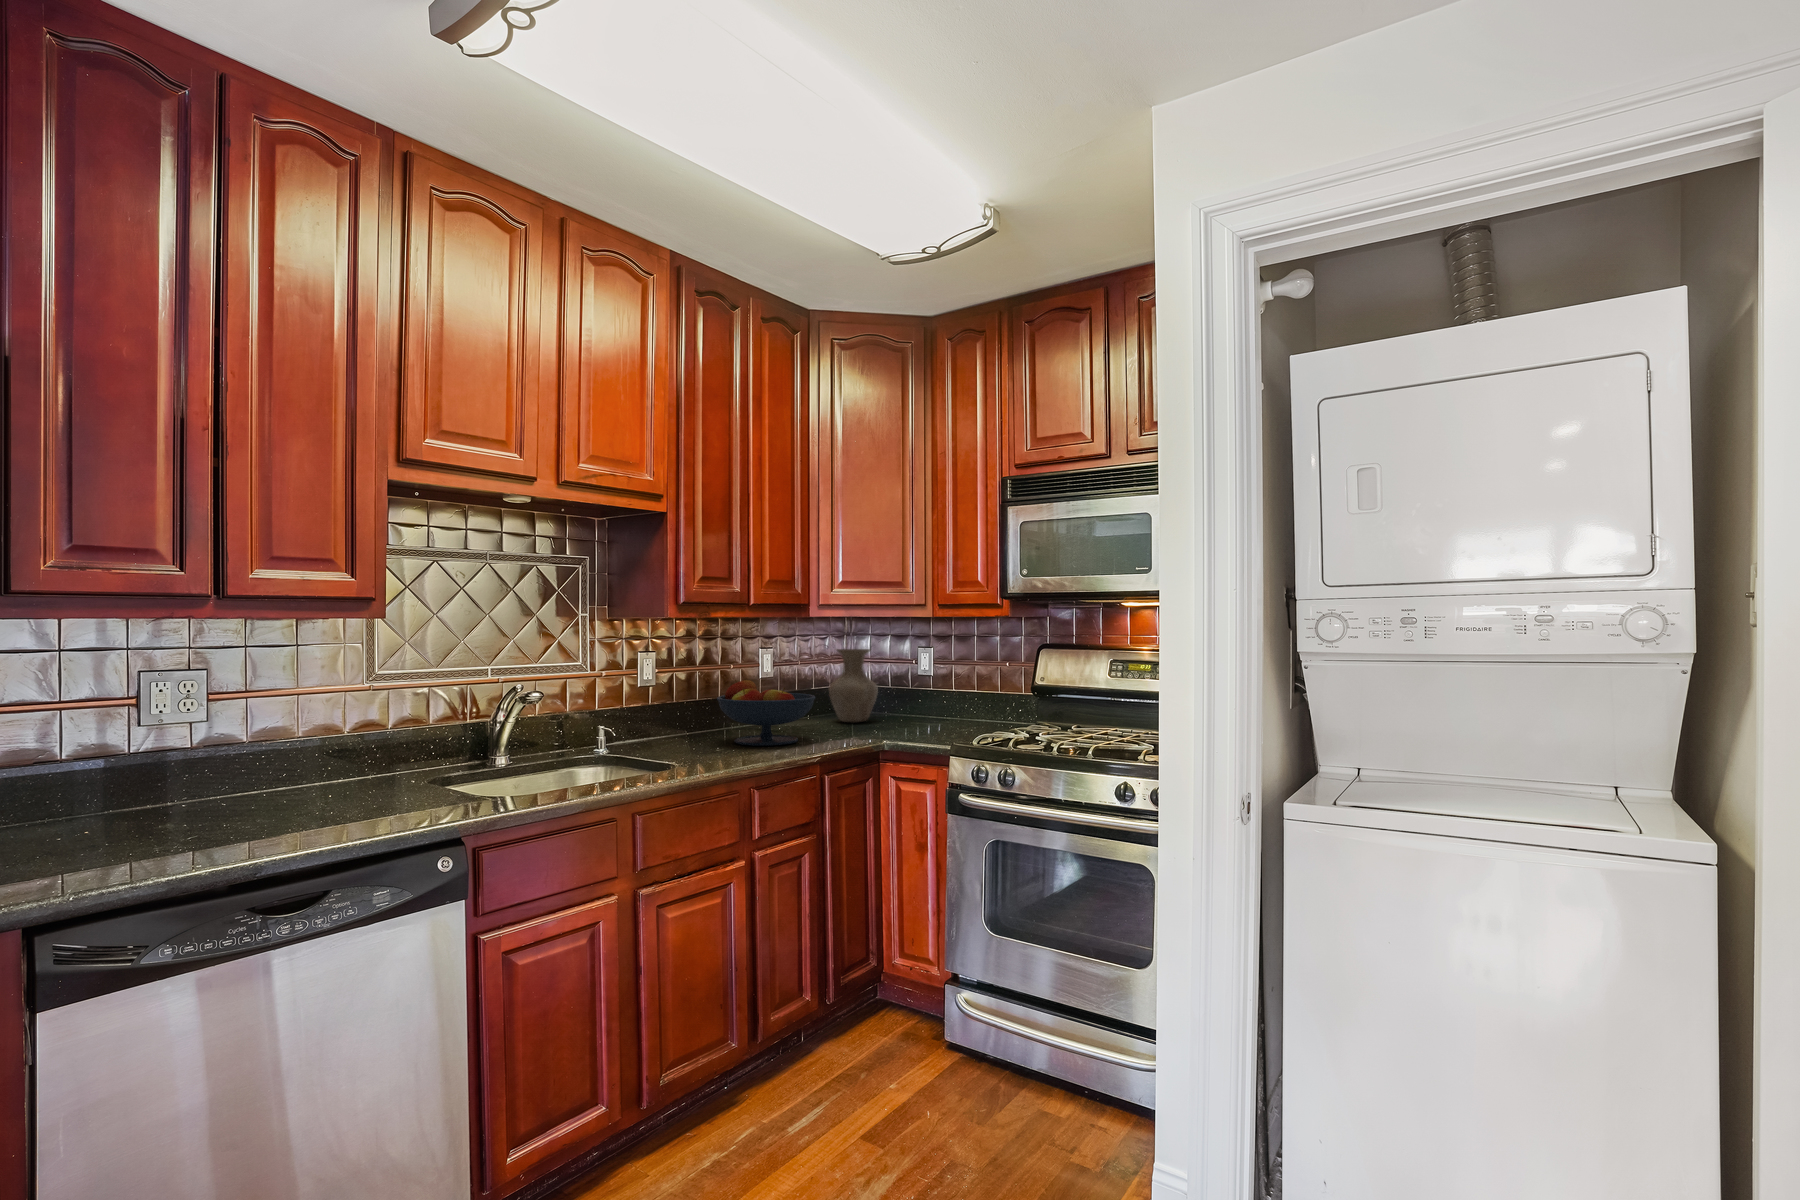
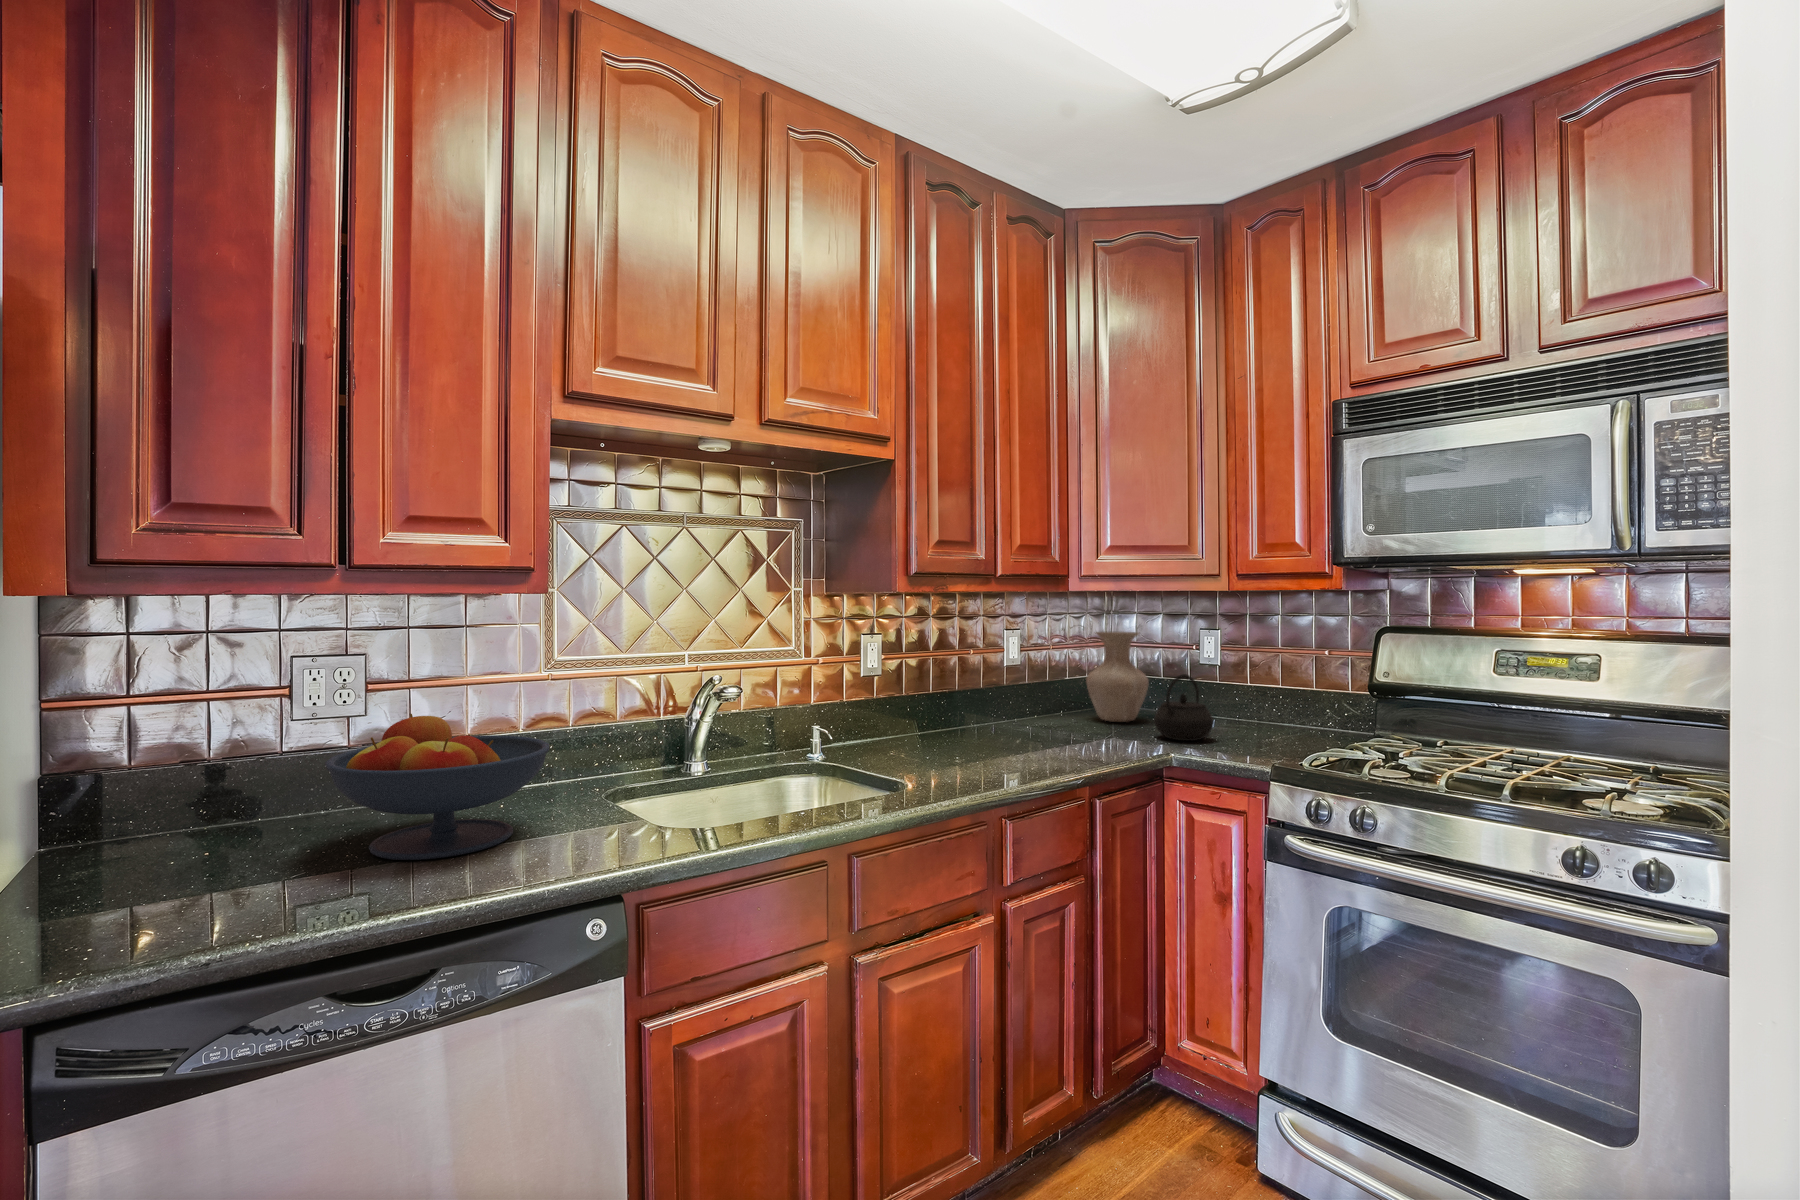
fruit bowl: present [717,680,815,746] -> present [325,714,549,860]
kettle: none [877,681,922,733] -> present [1154,674,1214,741]

